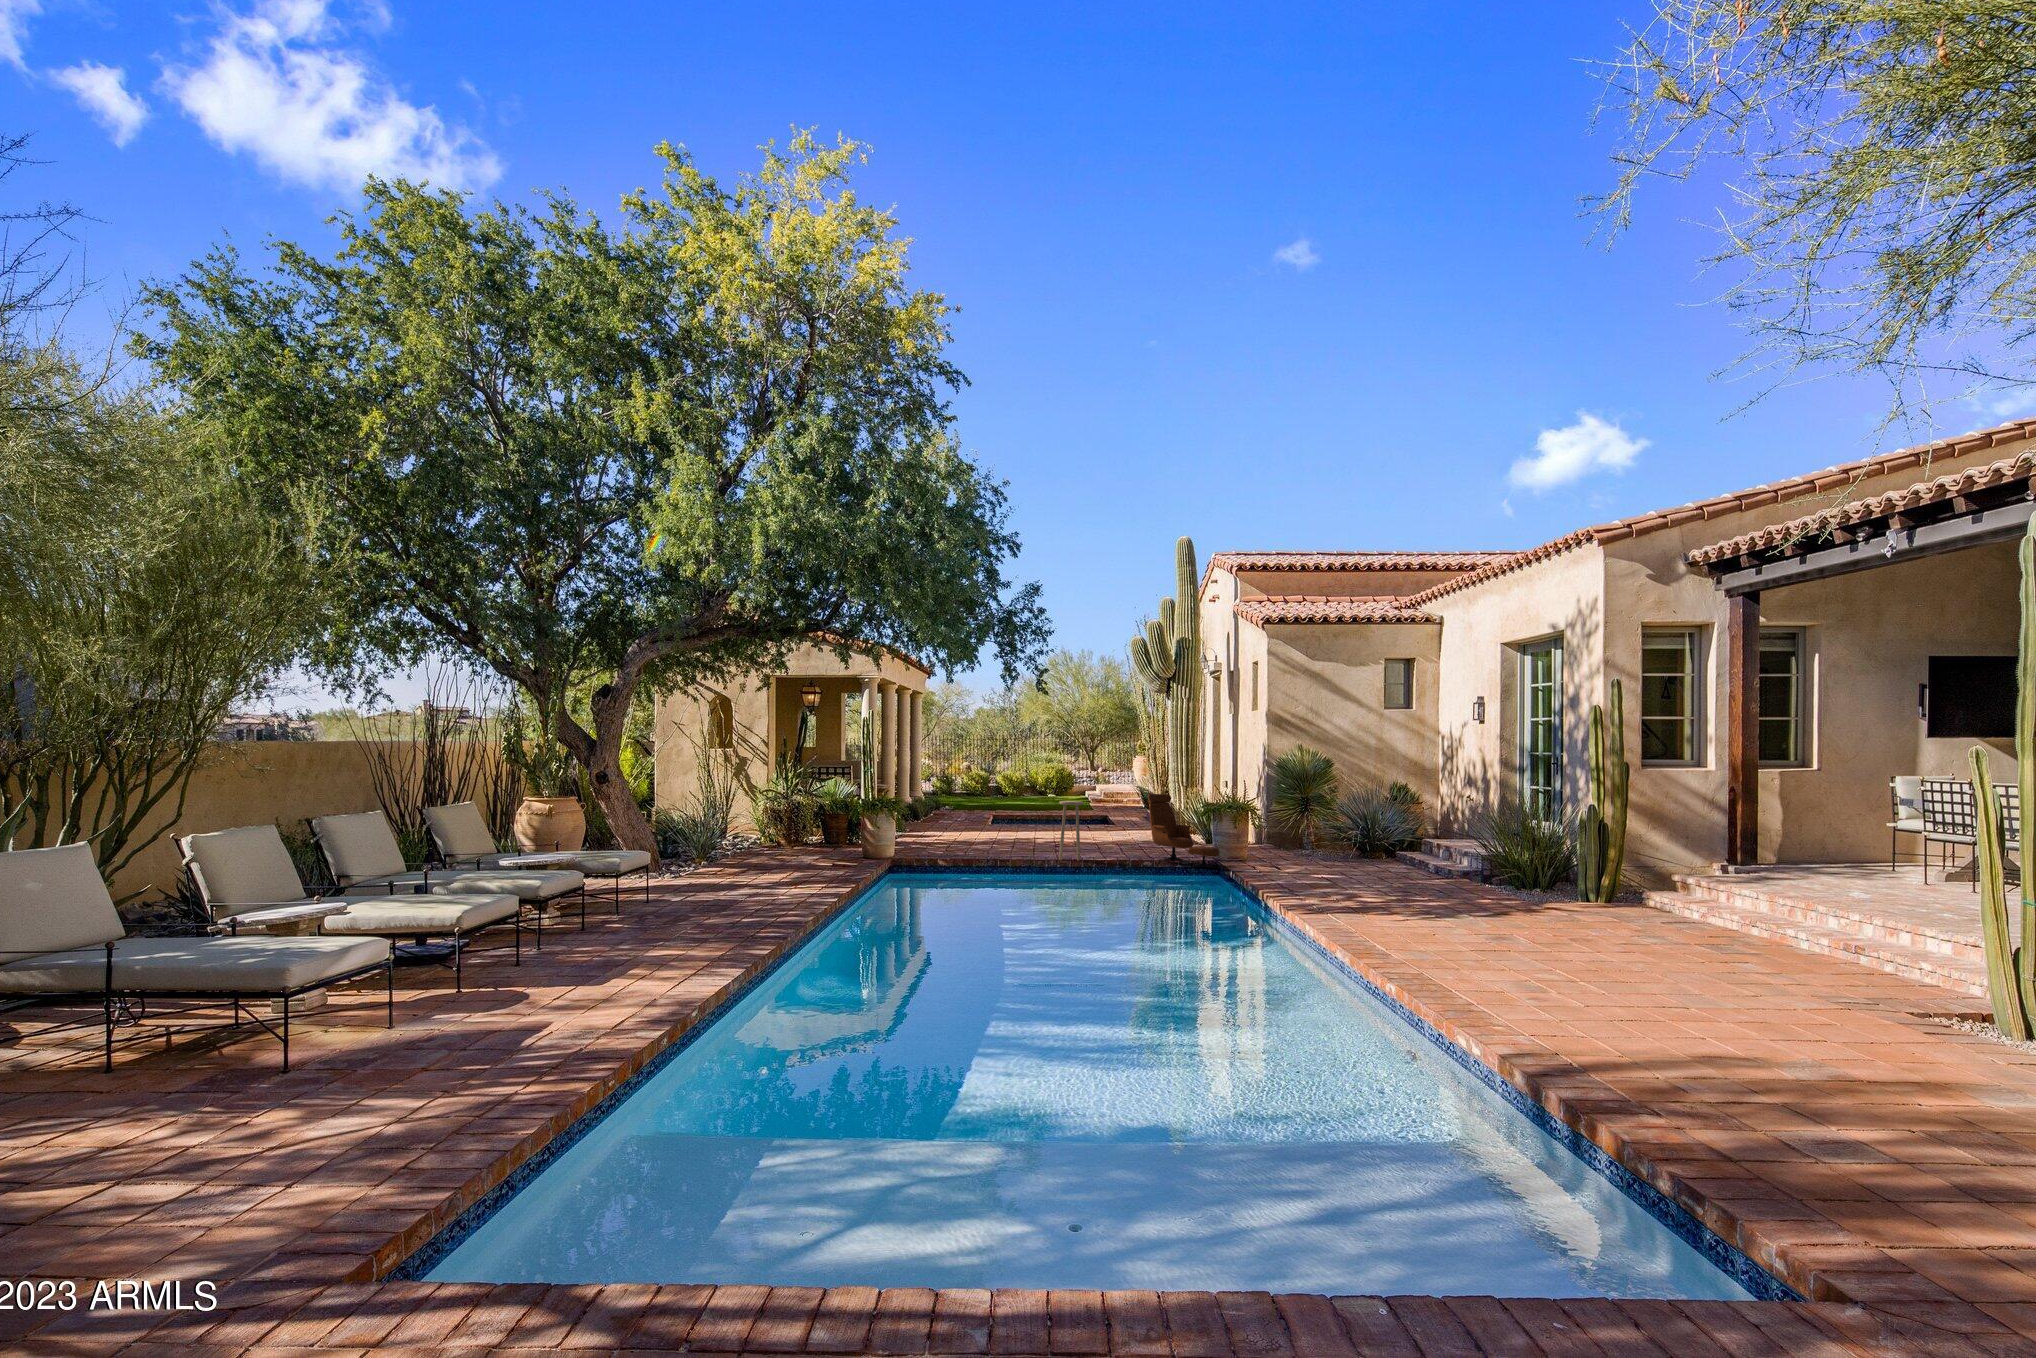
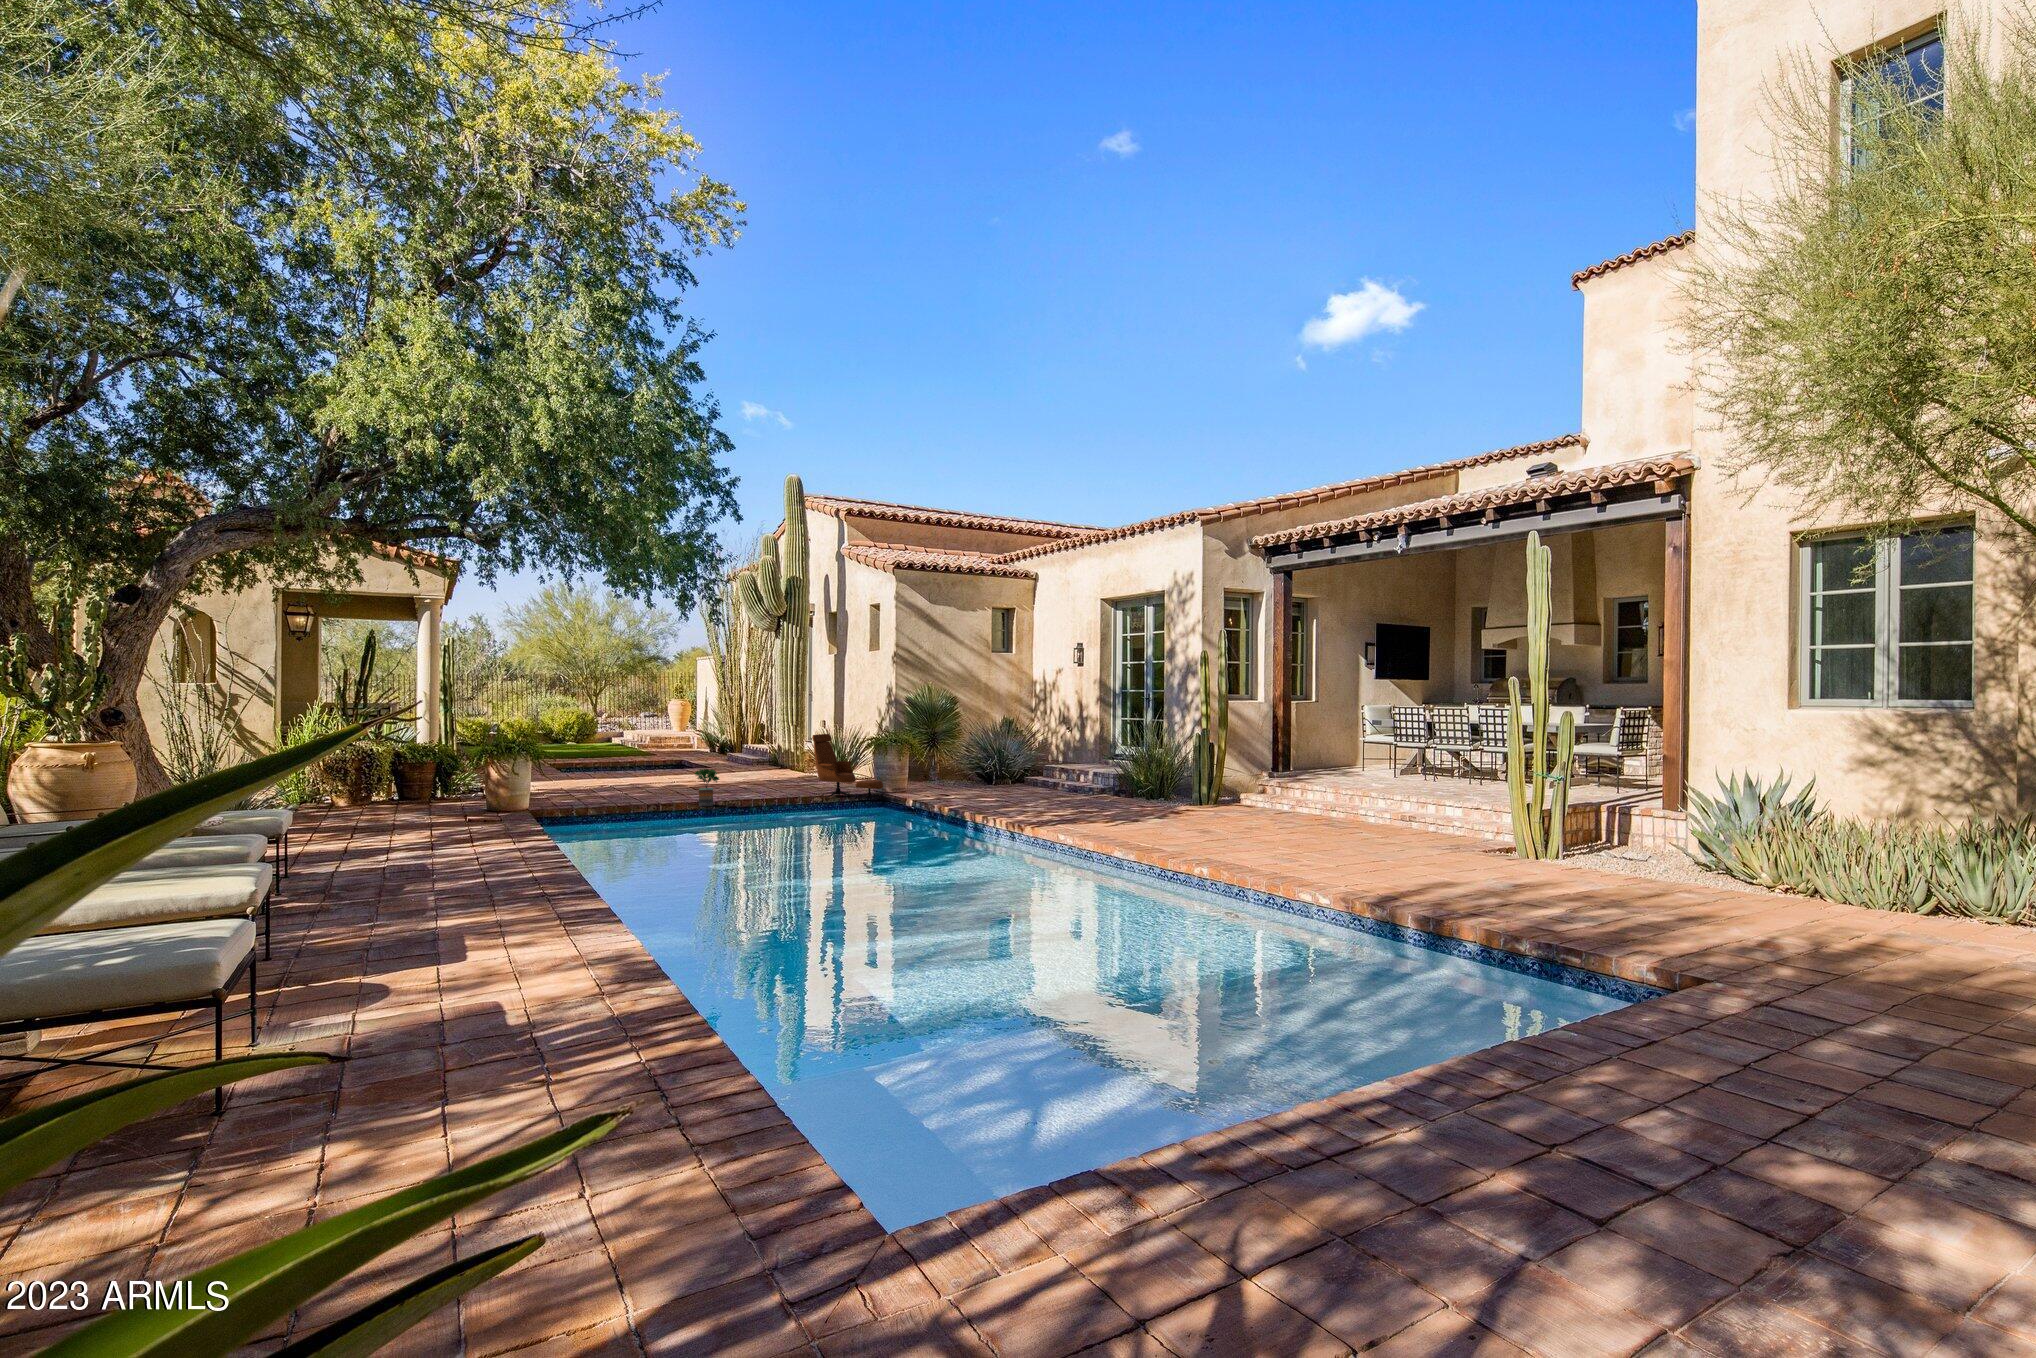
stool: present [1059,801,1083,861] -> none [736,747,758,804]
potted tree: none [1014,819,1040,859] -> present [695,769,719,806]

